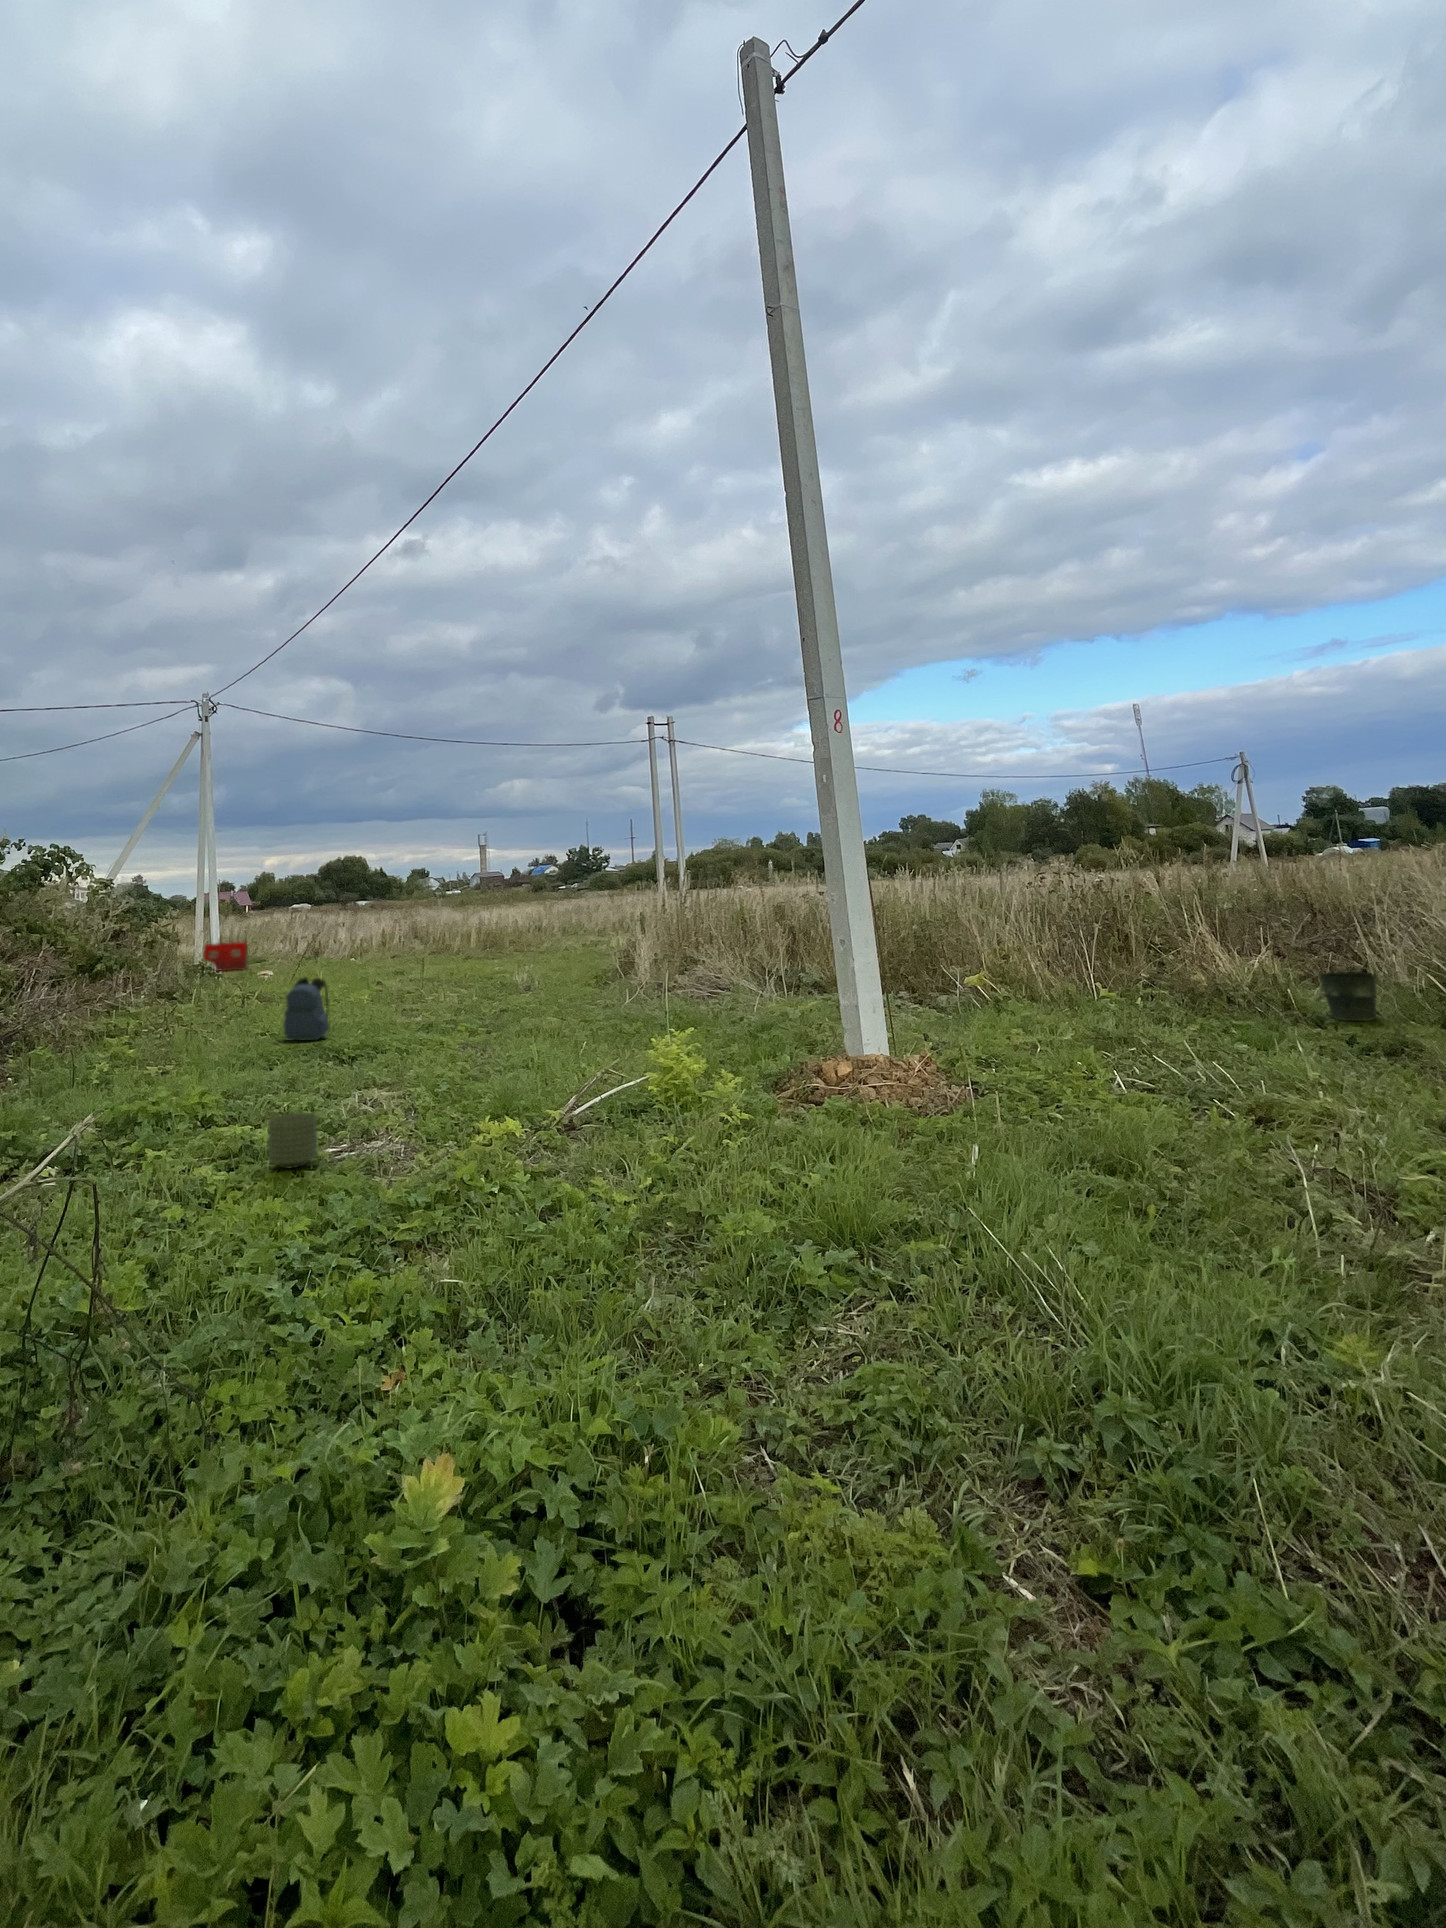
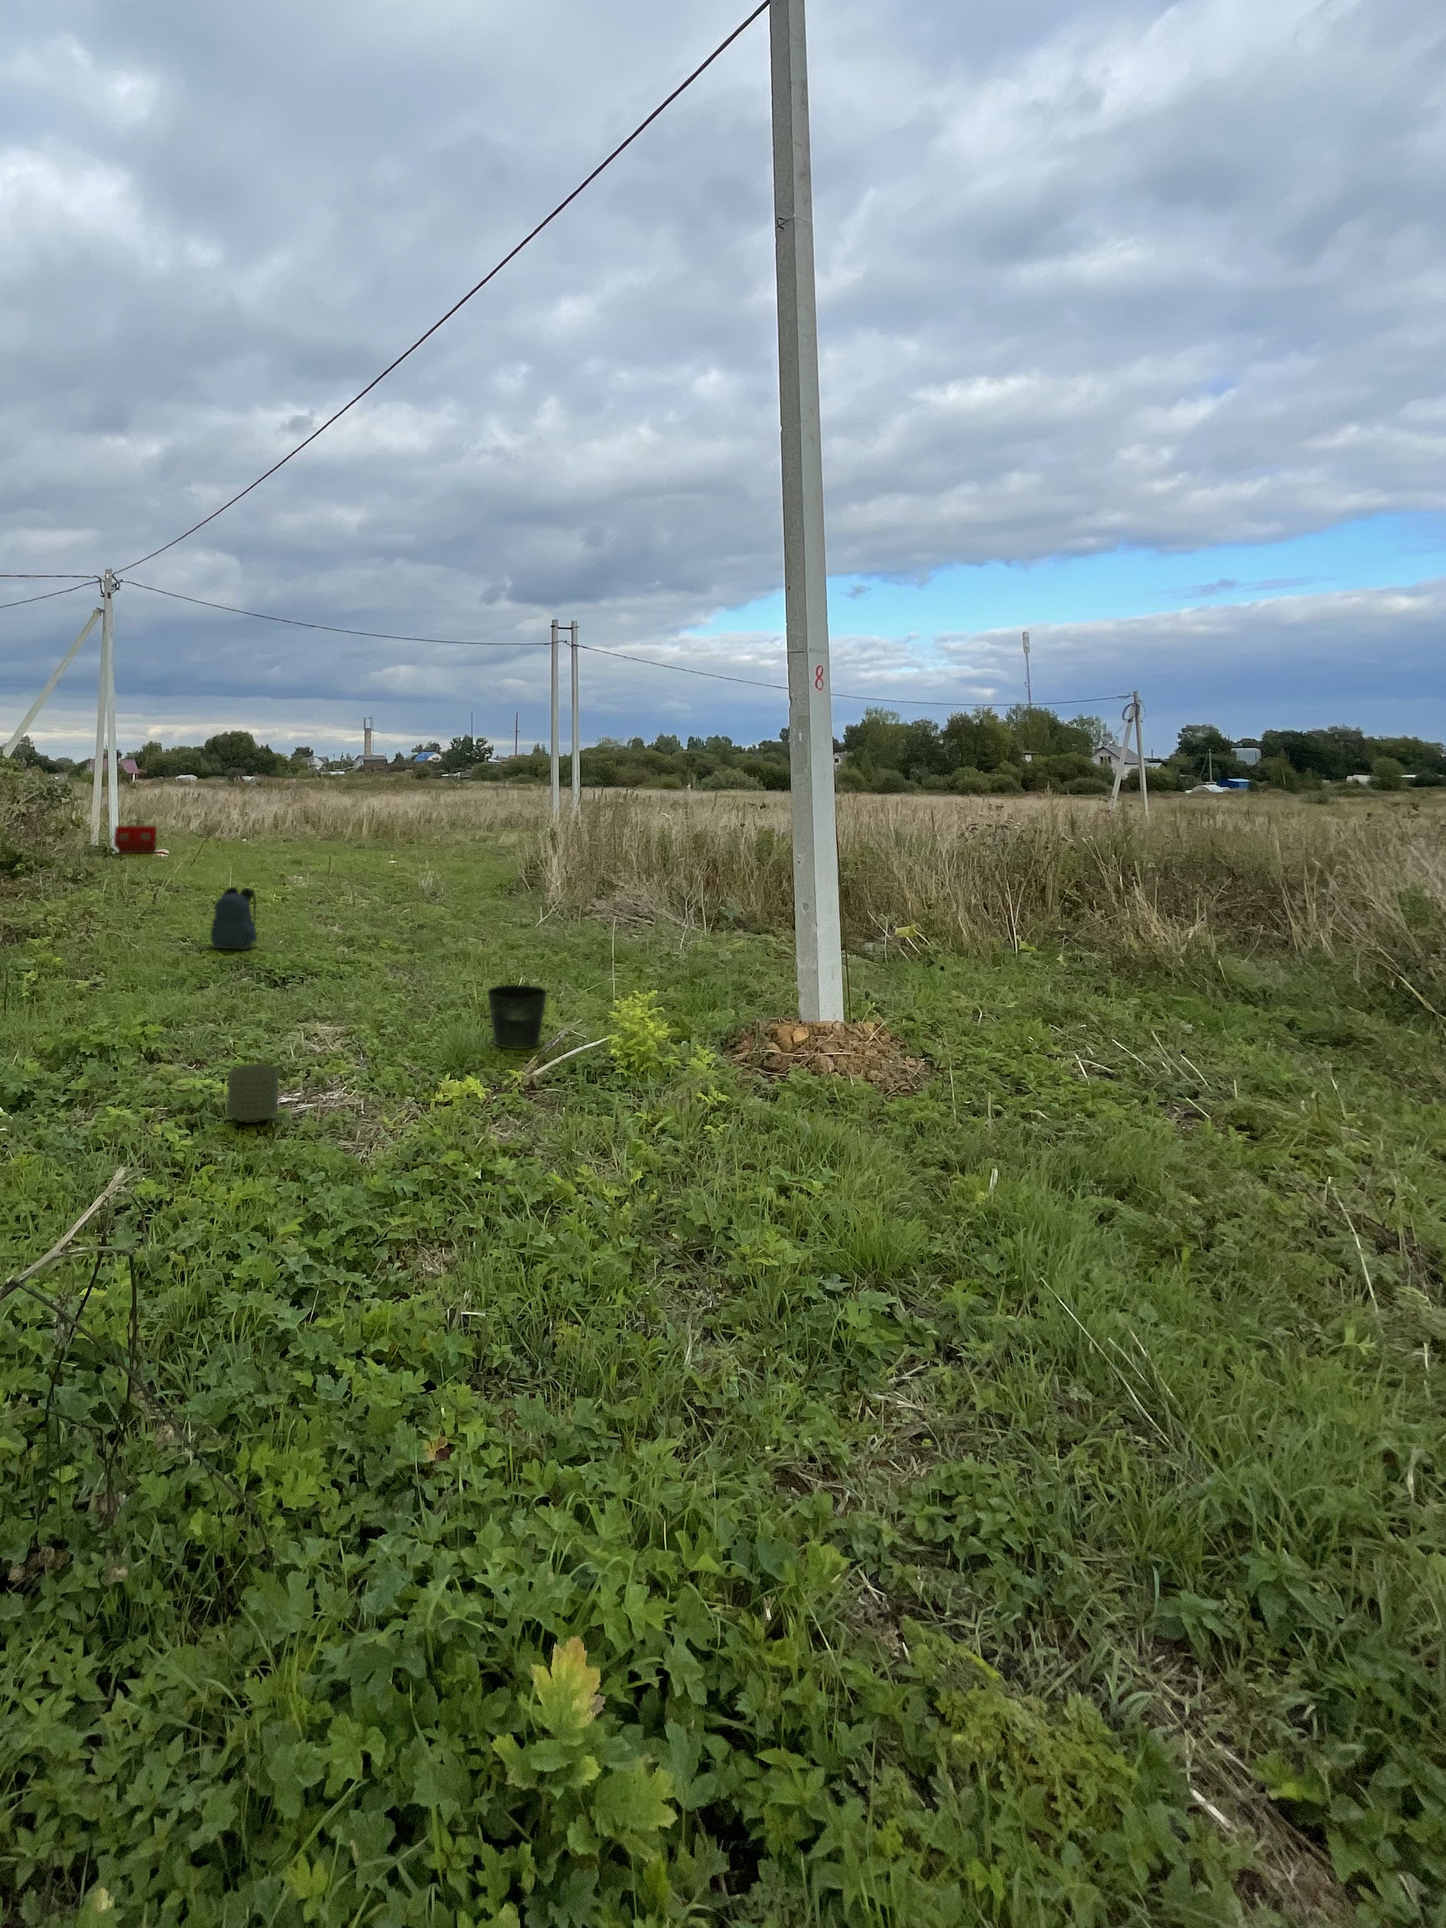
bucket: present [1317,972,1377,1021] -> present [482,985,547,1049]

